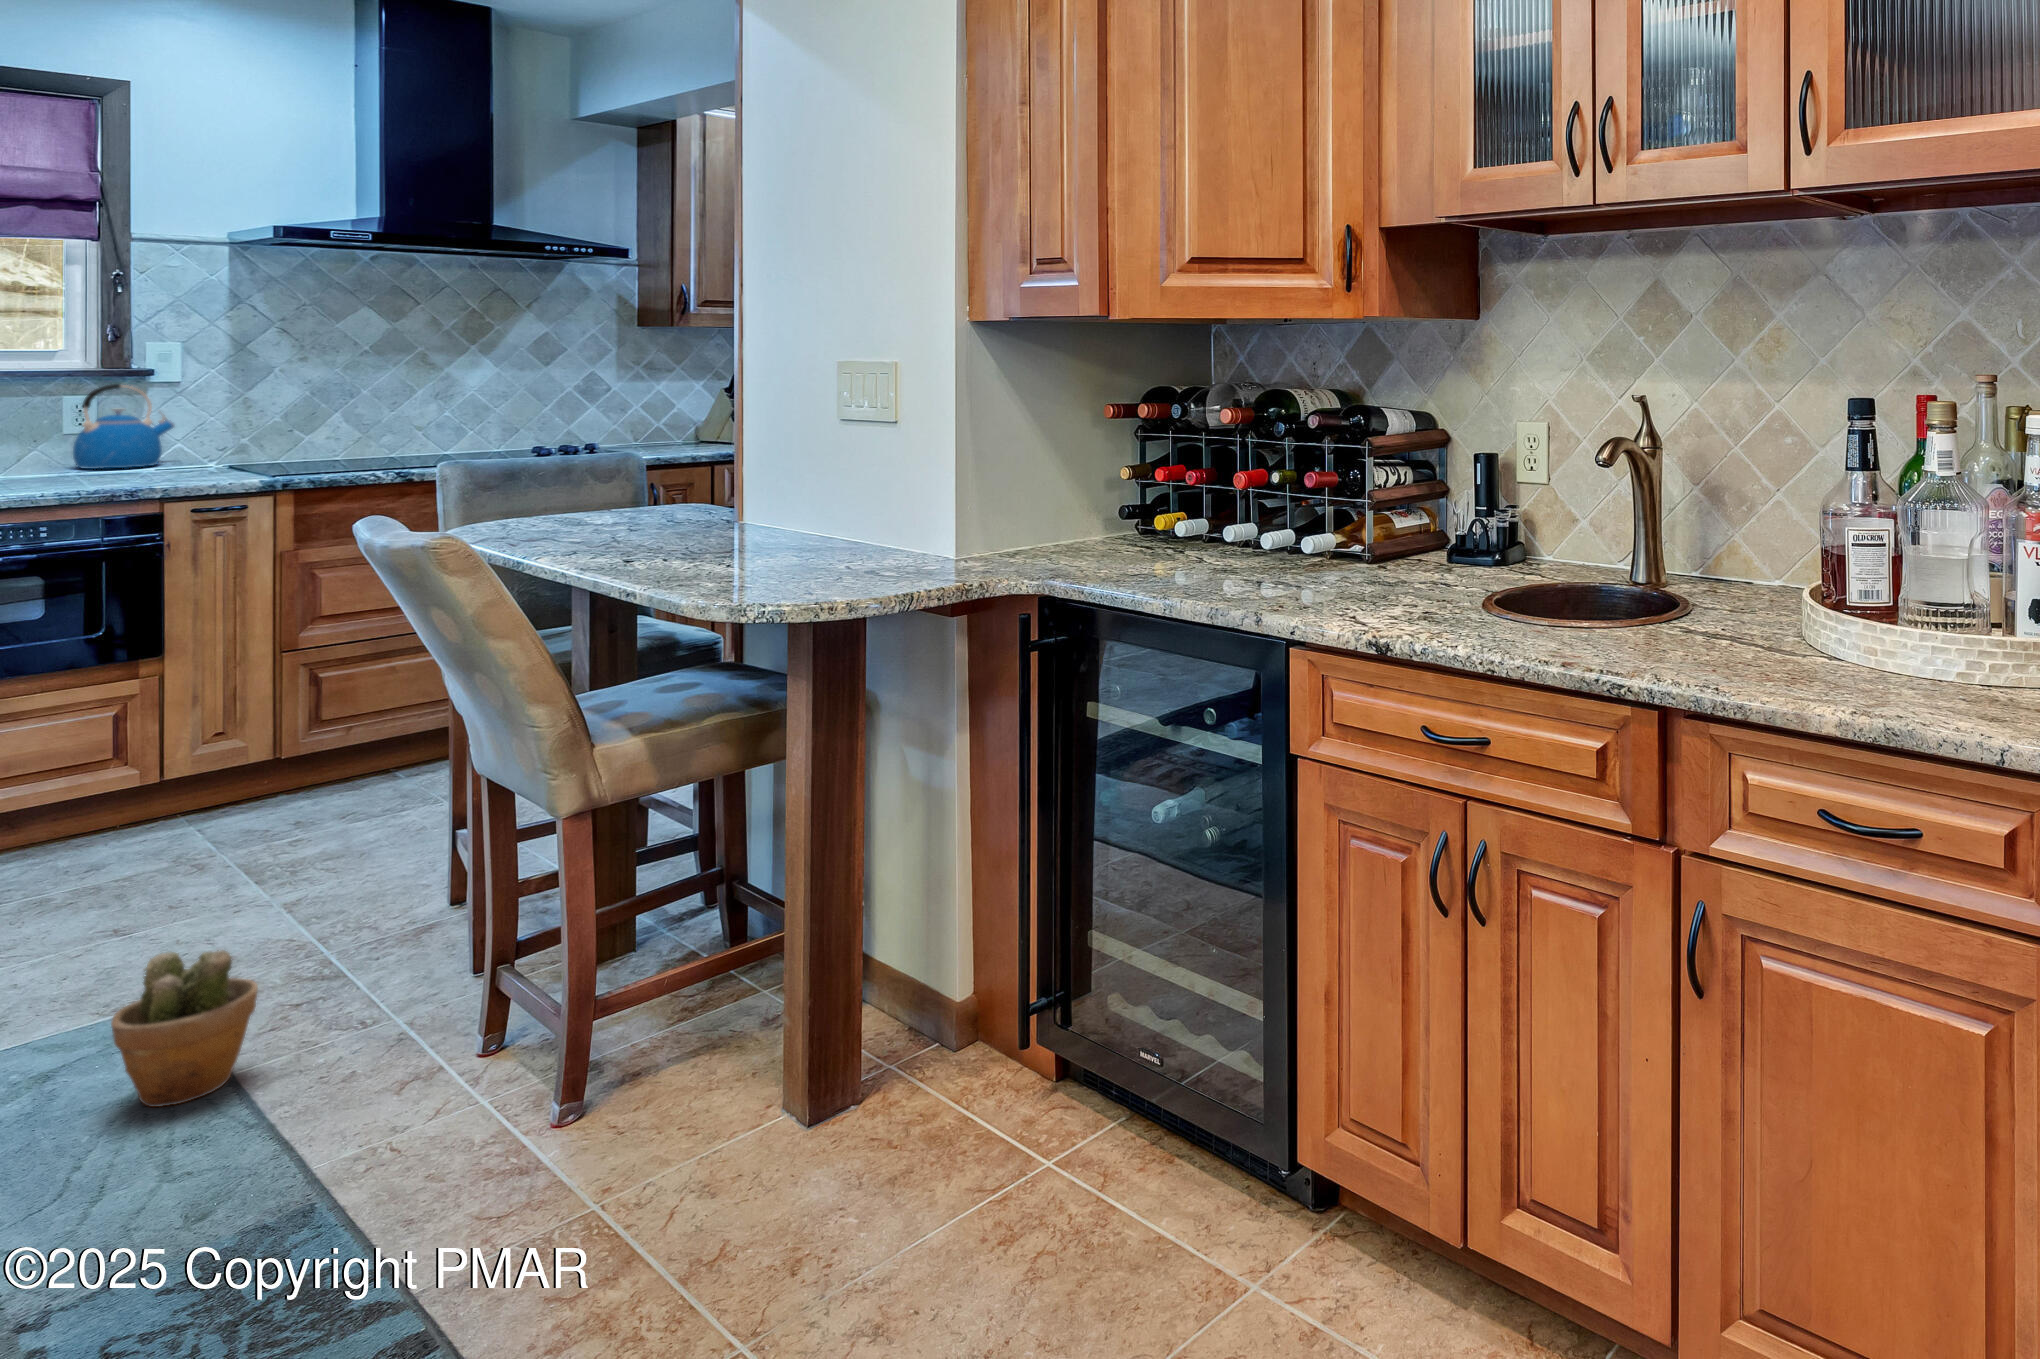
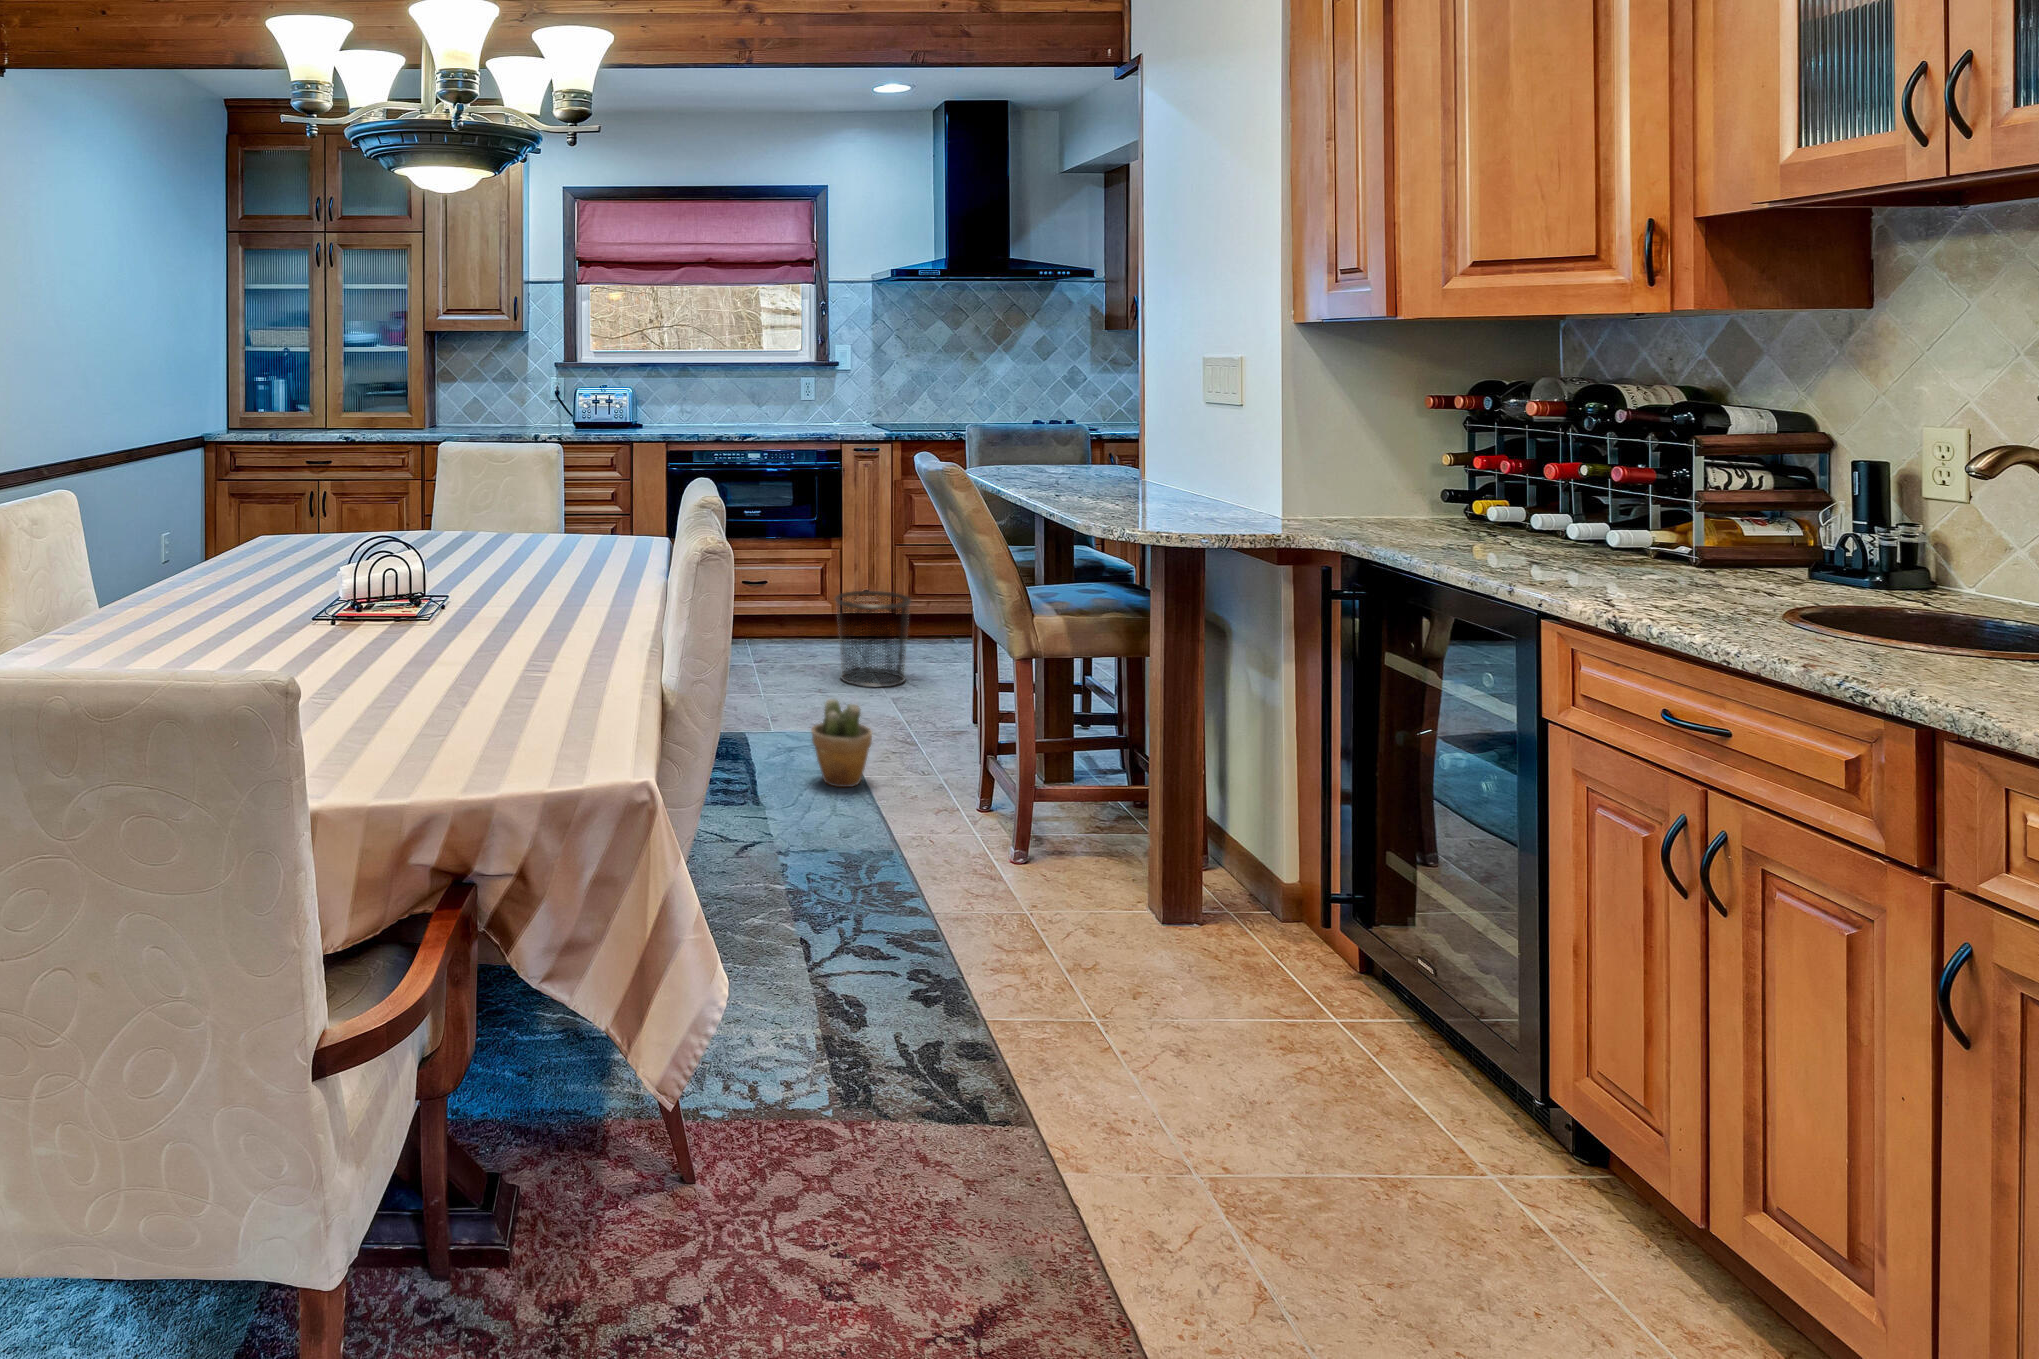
kettle: present [73,384,174,469] -> none [802,369,846,421]
waste bin: none [156,730,324,896] -> present [835,591,911,687]

